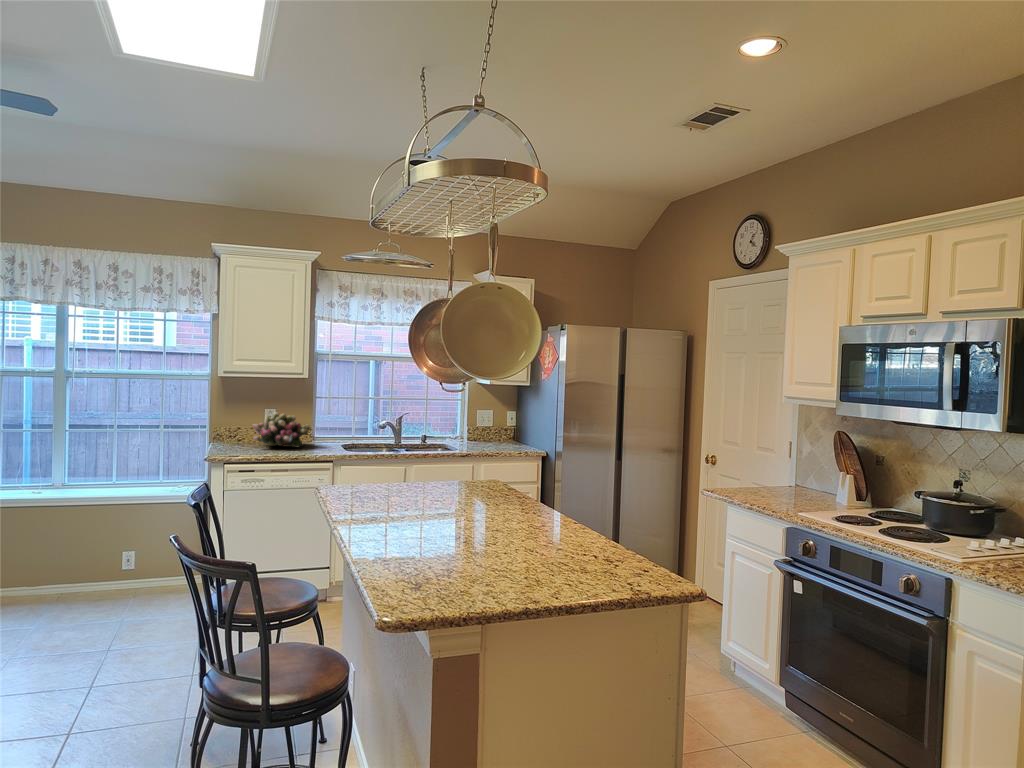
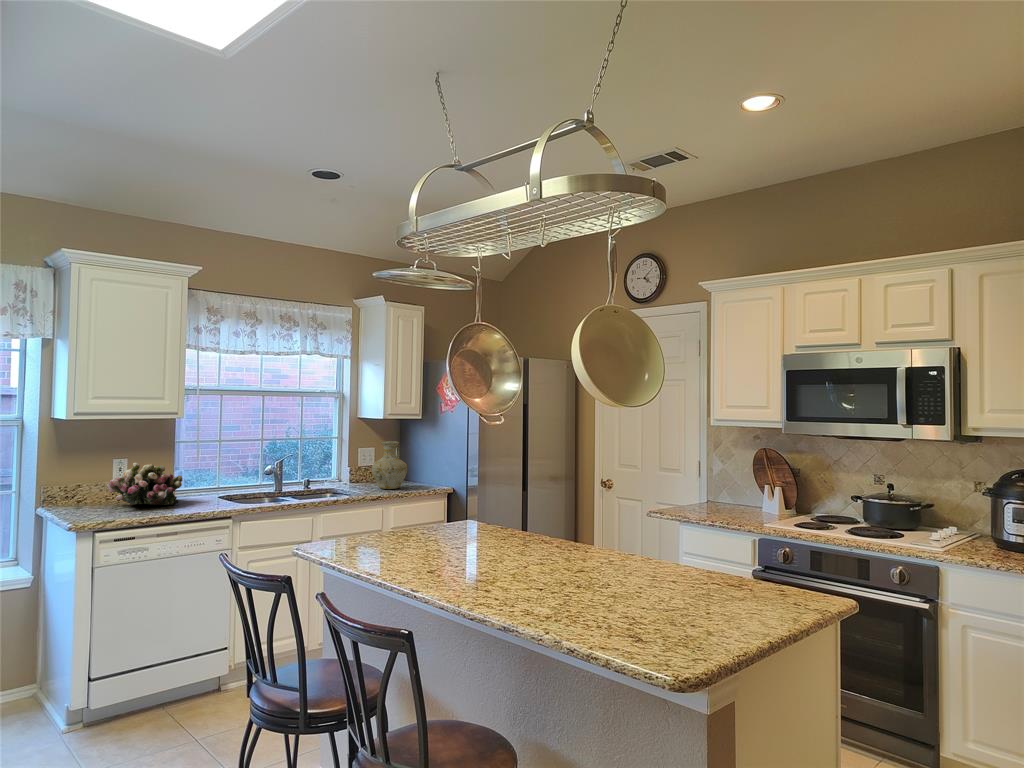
vase: none [476,405,508,449] -> present [372,441,407,489]

